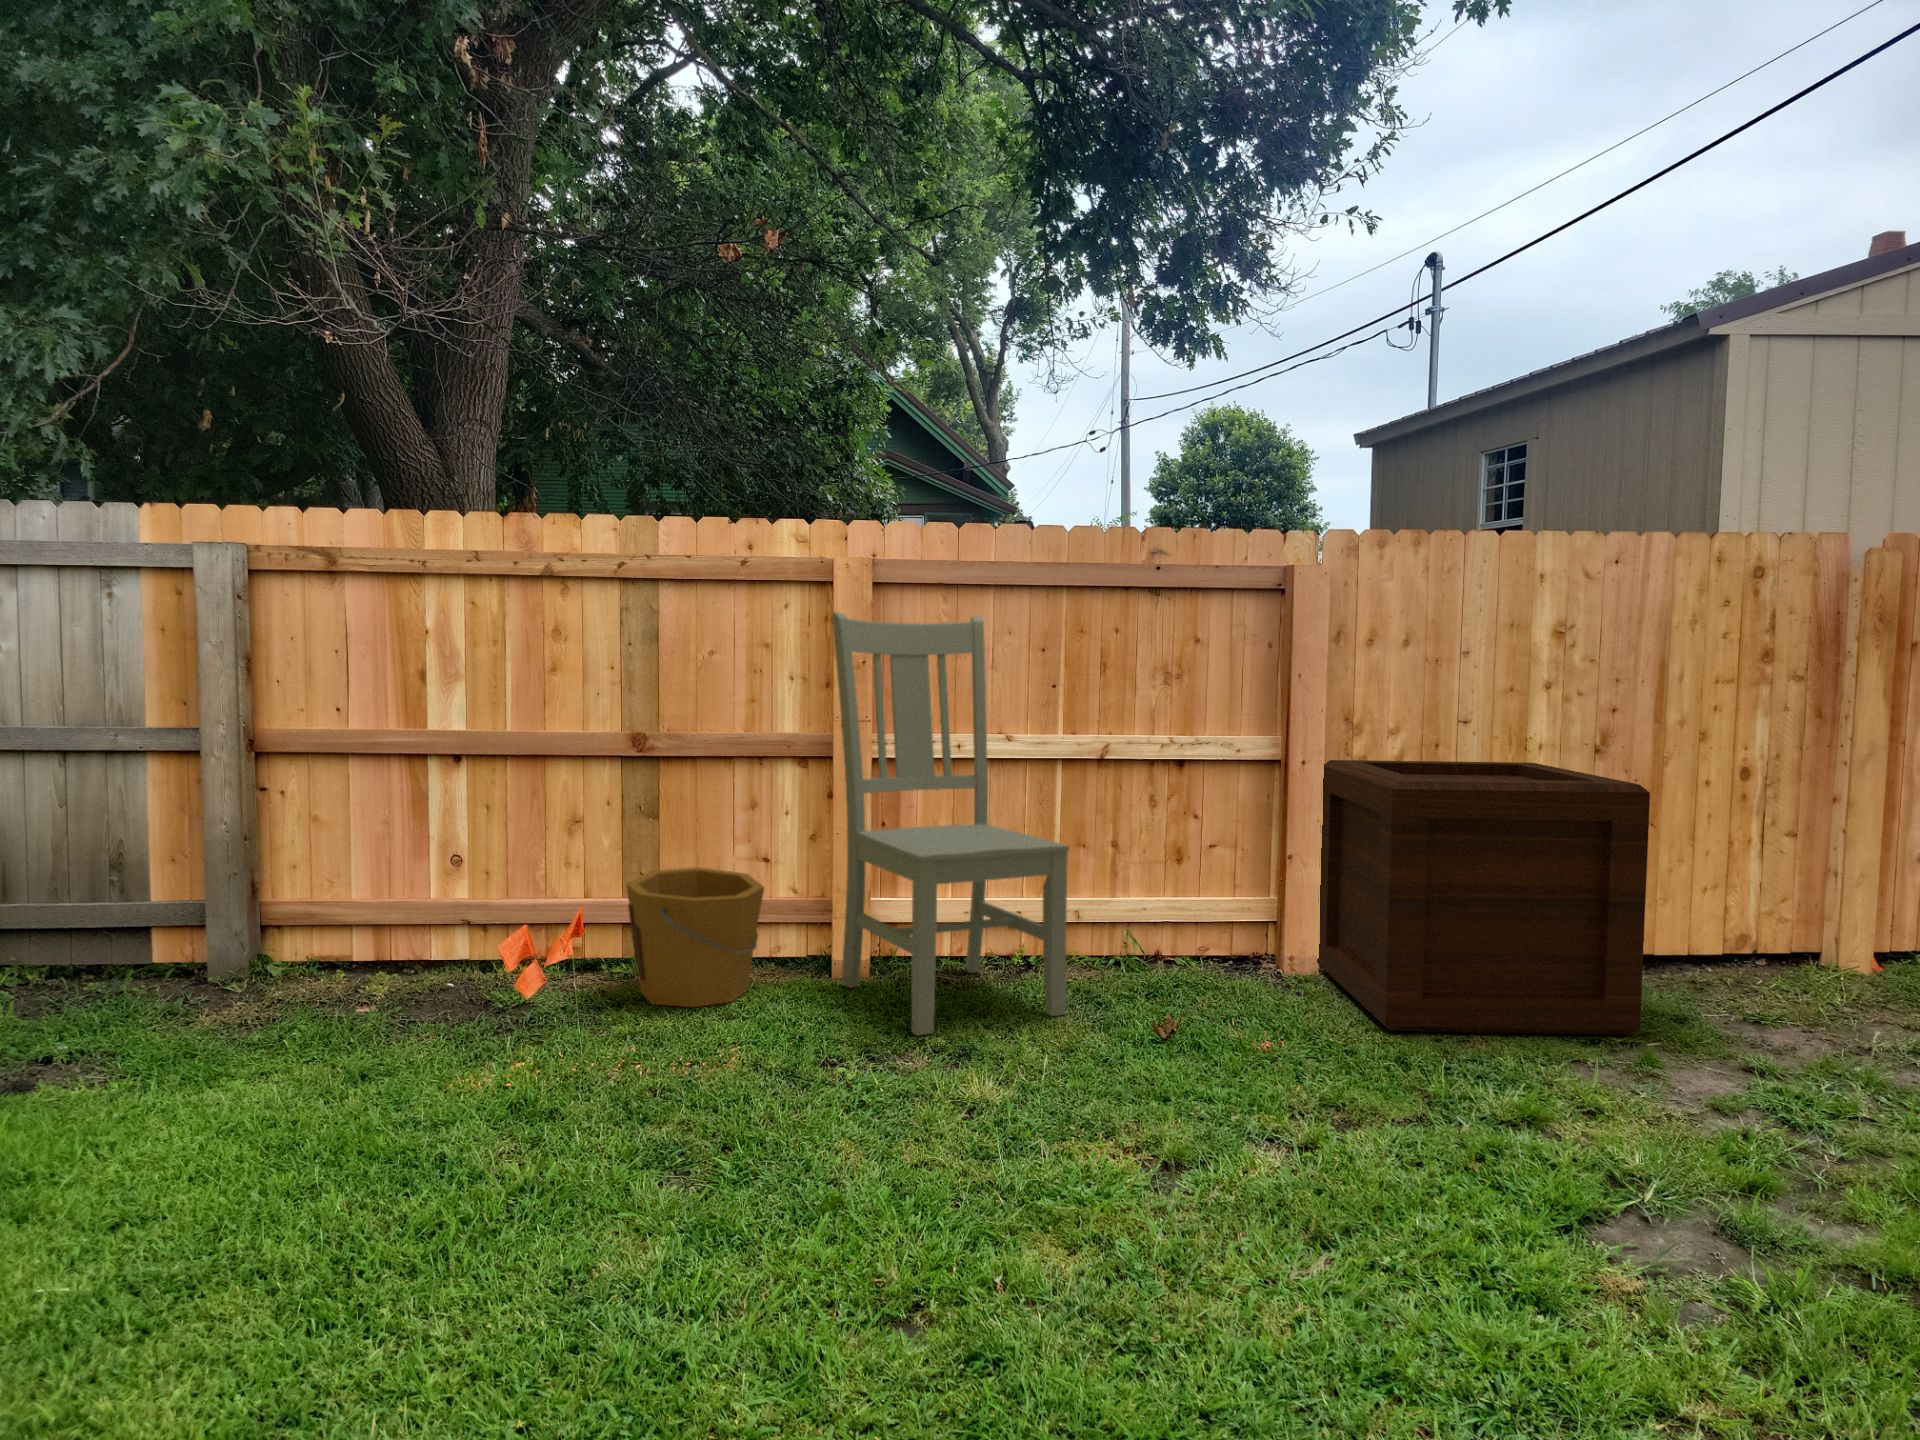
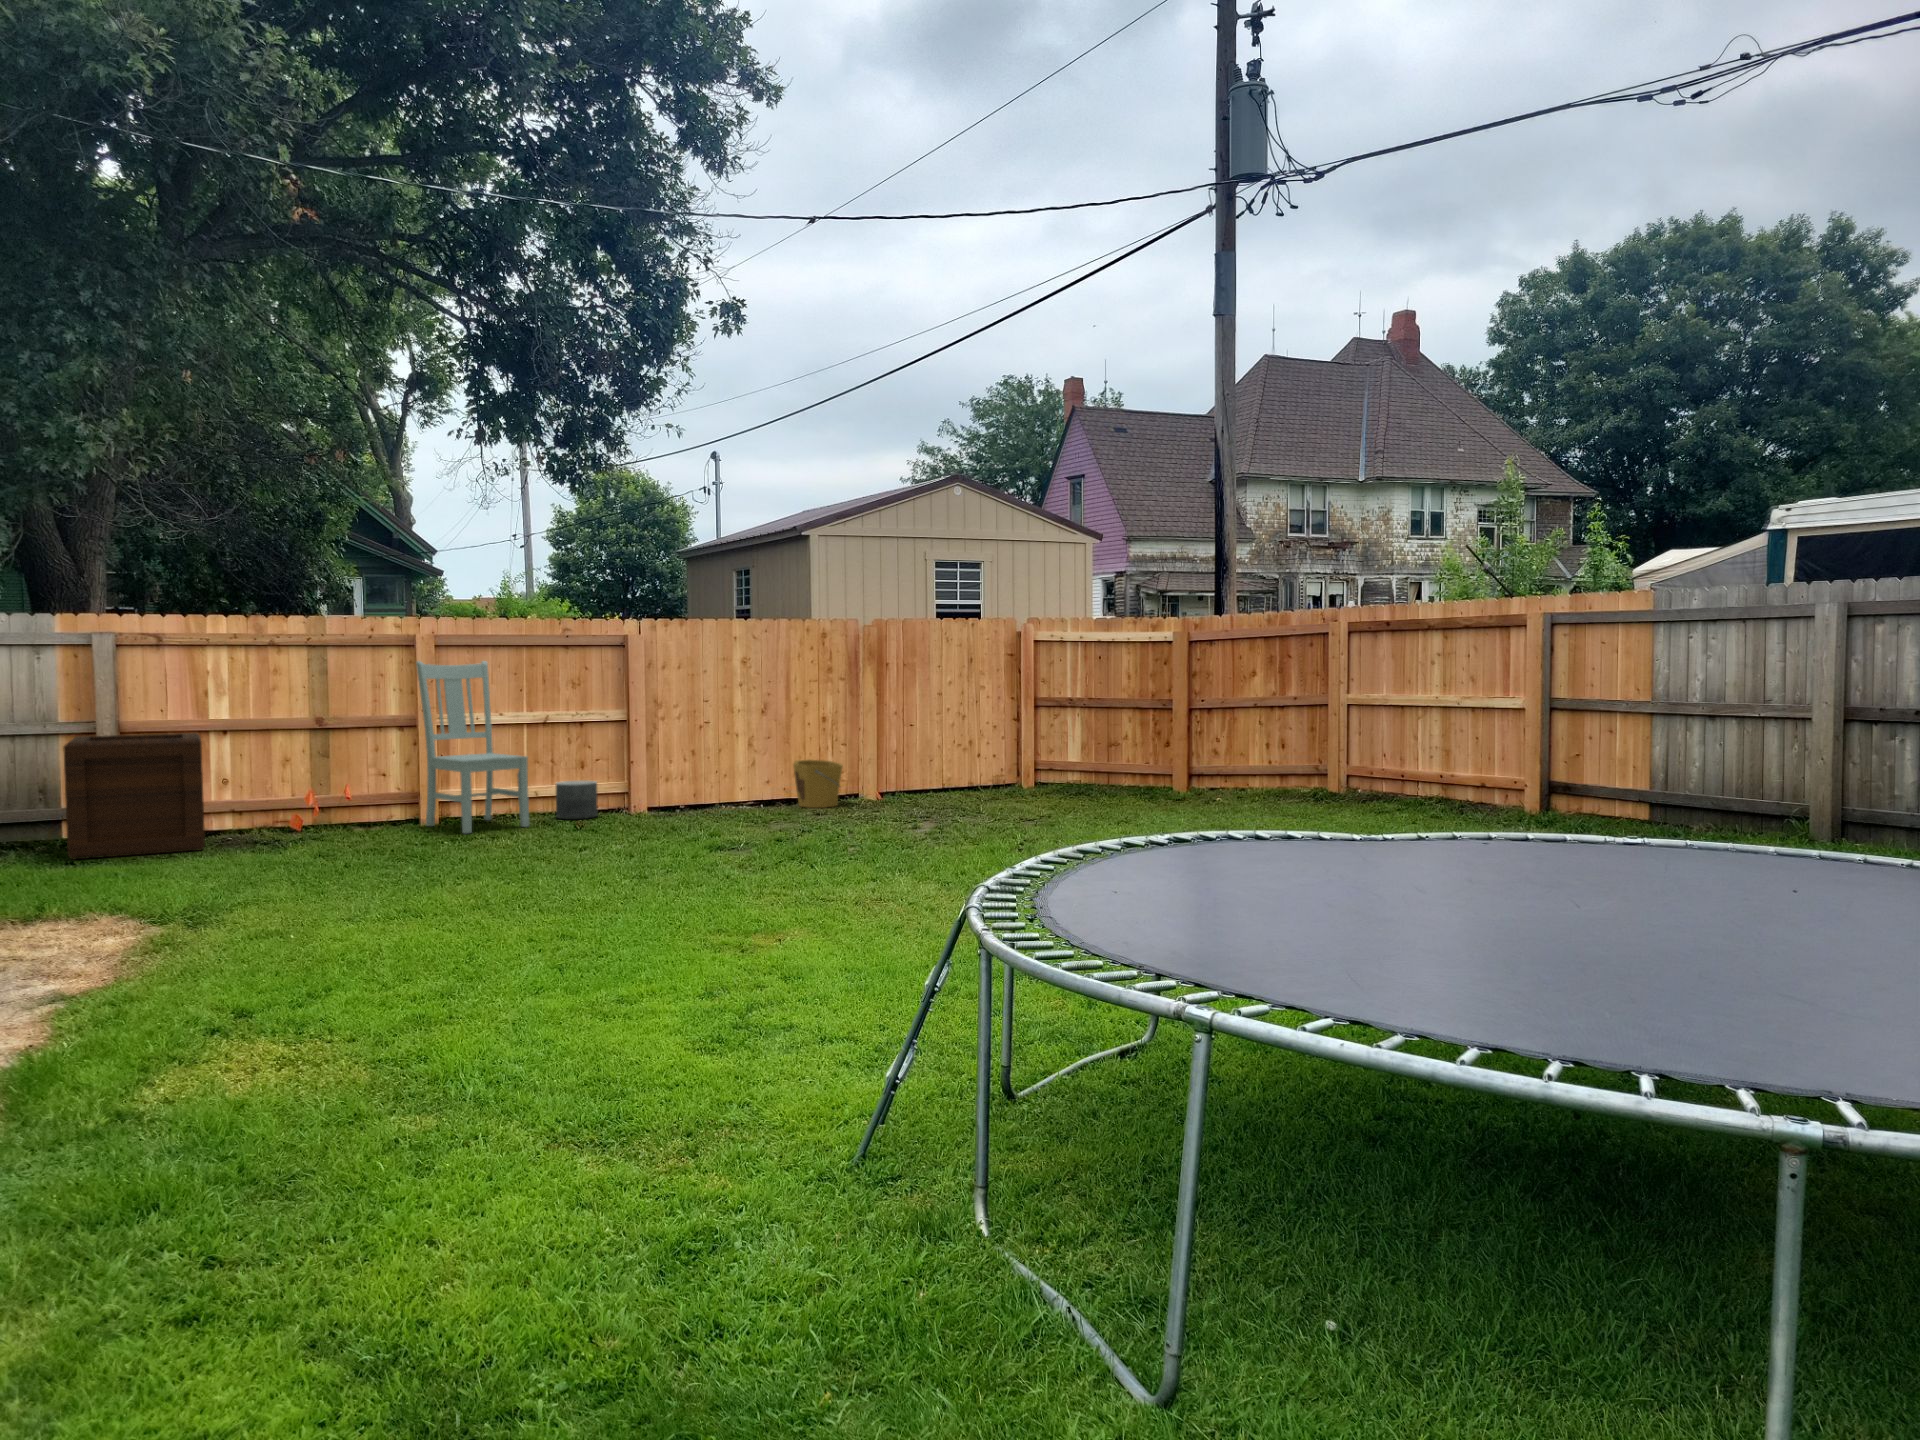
wooden crate: present [1317,760,1650,1035] -> present [63,733,205,859]
bucket: present [626,867,764,1007] -> present [793,760,843,808]
planter: none [1120,892,1216,992] -> present [556,781,598,820]

